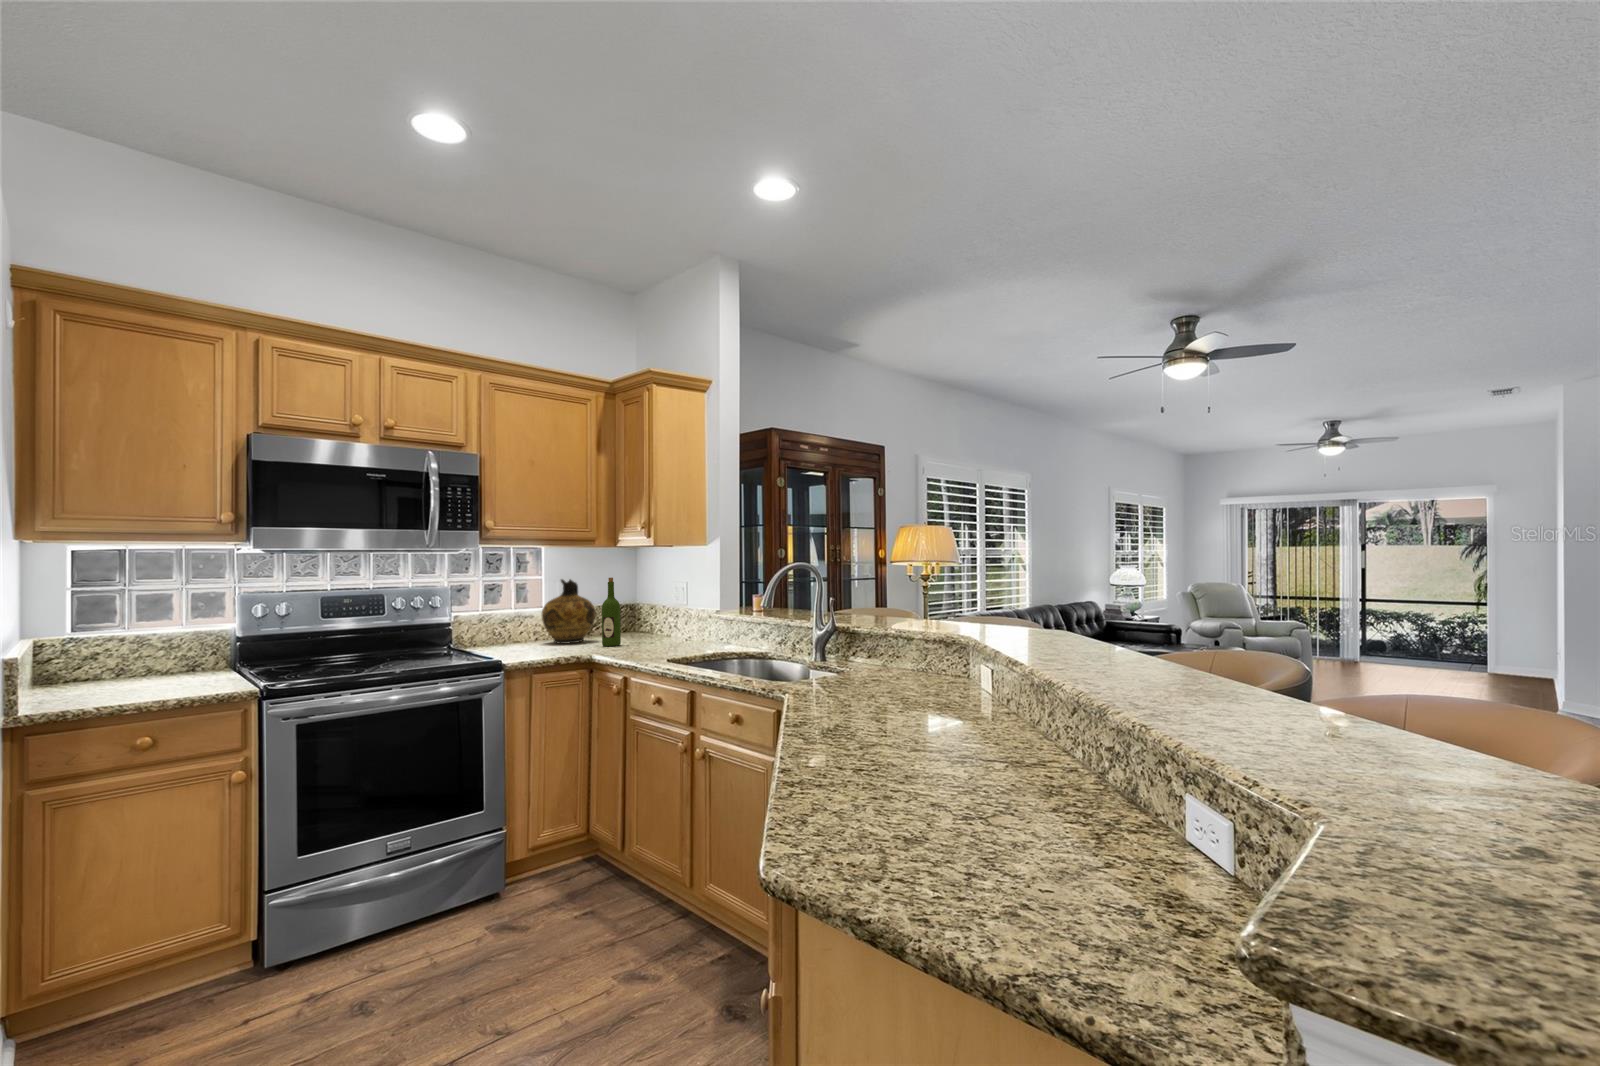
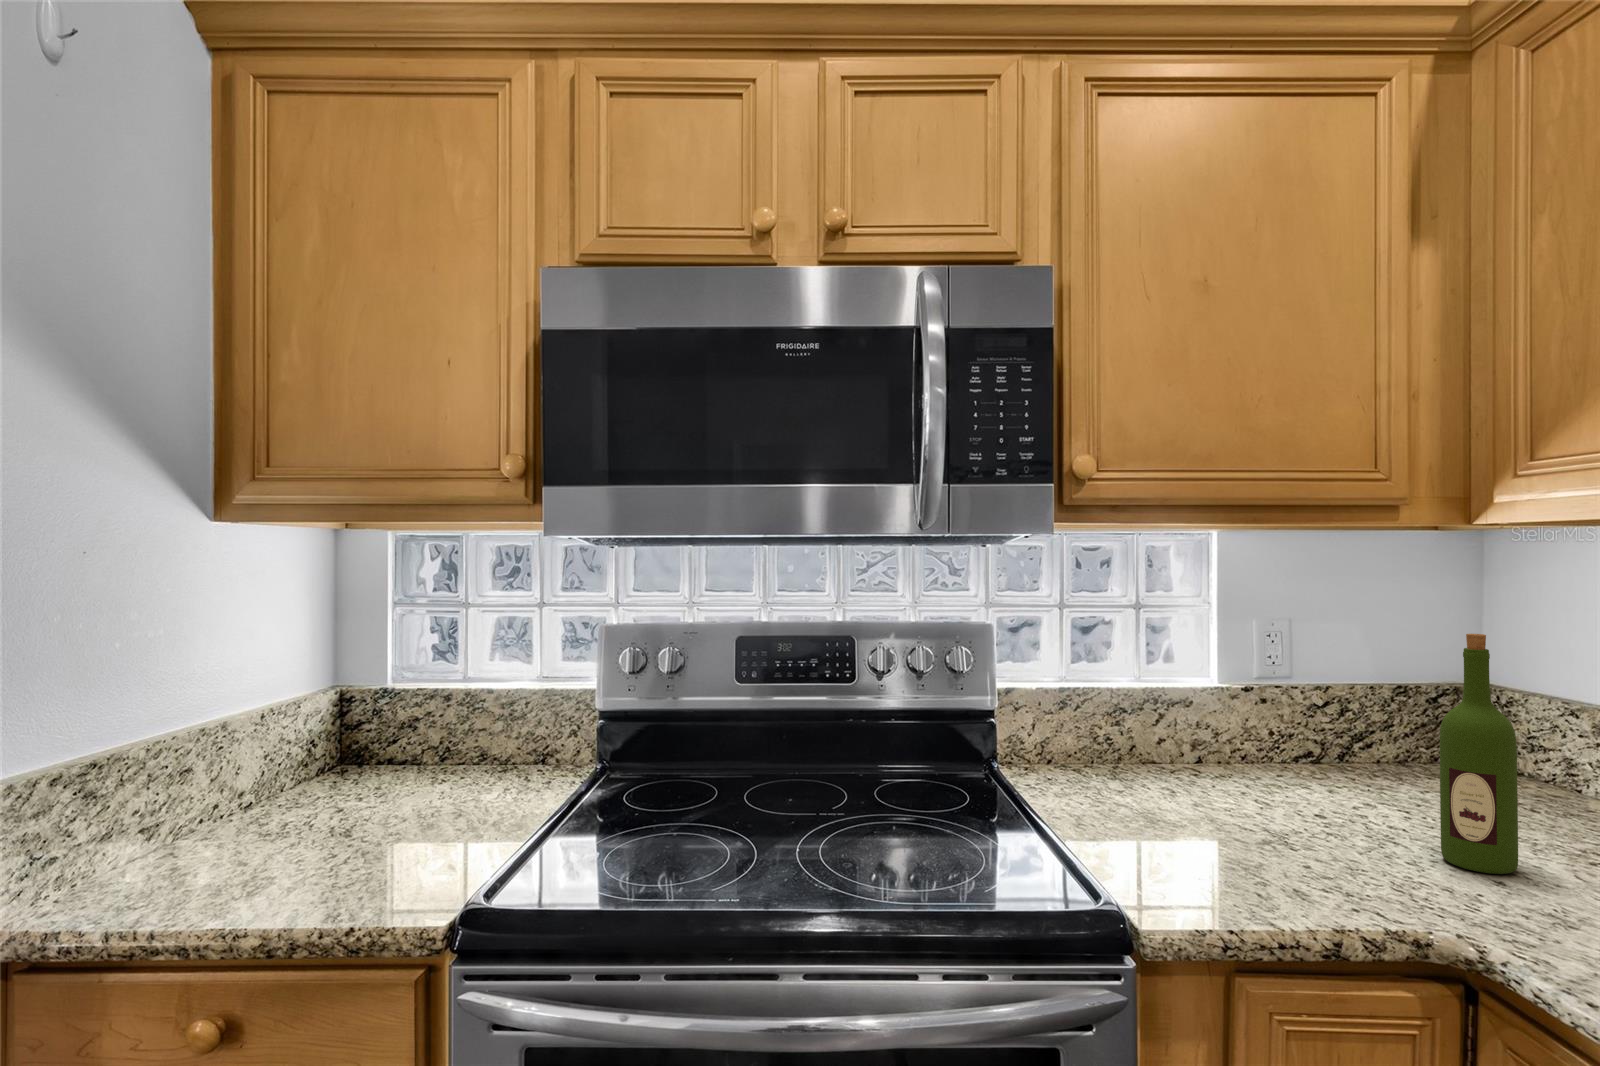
ceramic jug: present [542,579,596,644] -> none [1219,619,1388,807]

